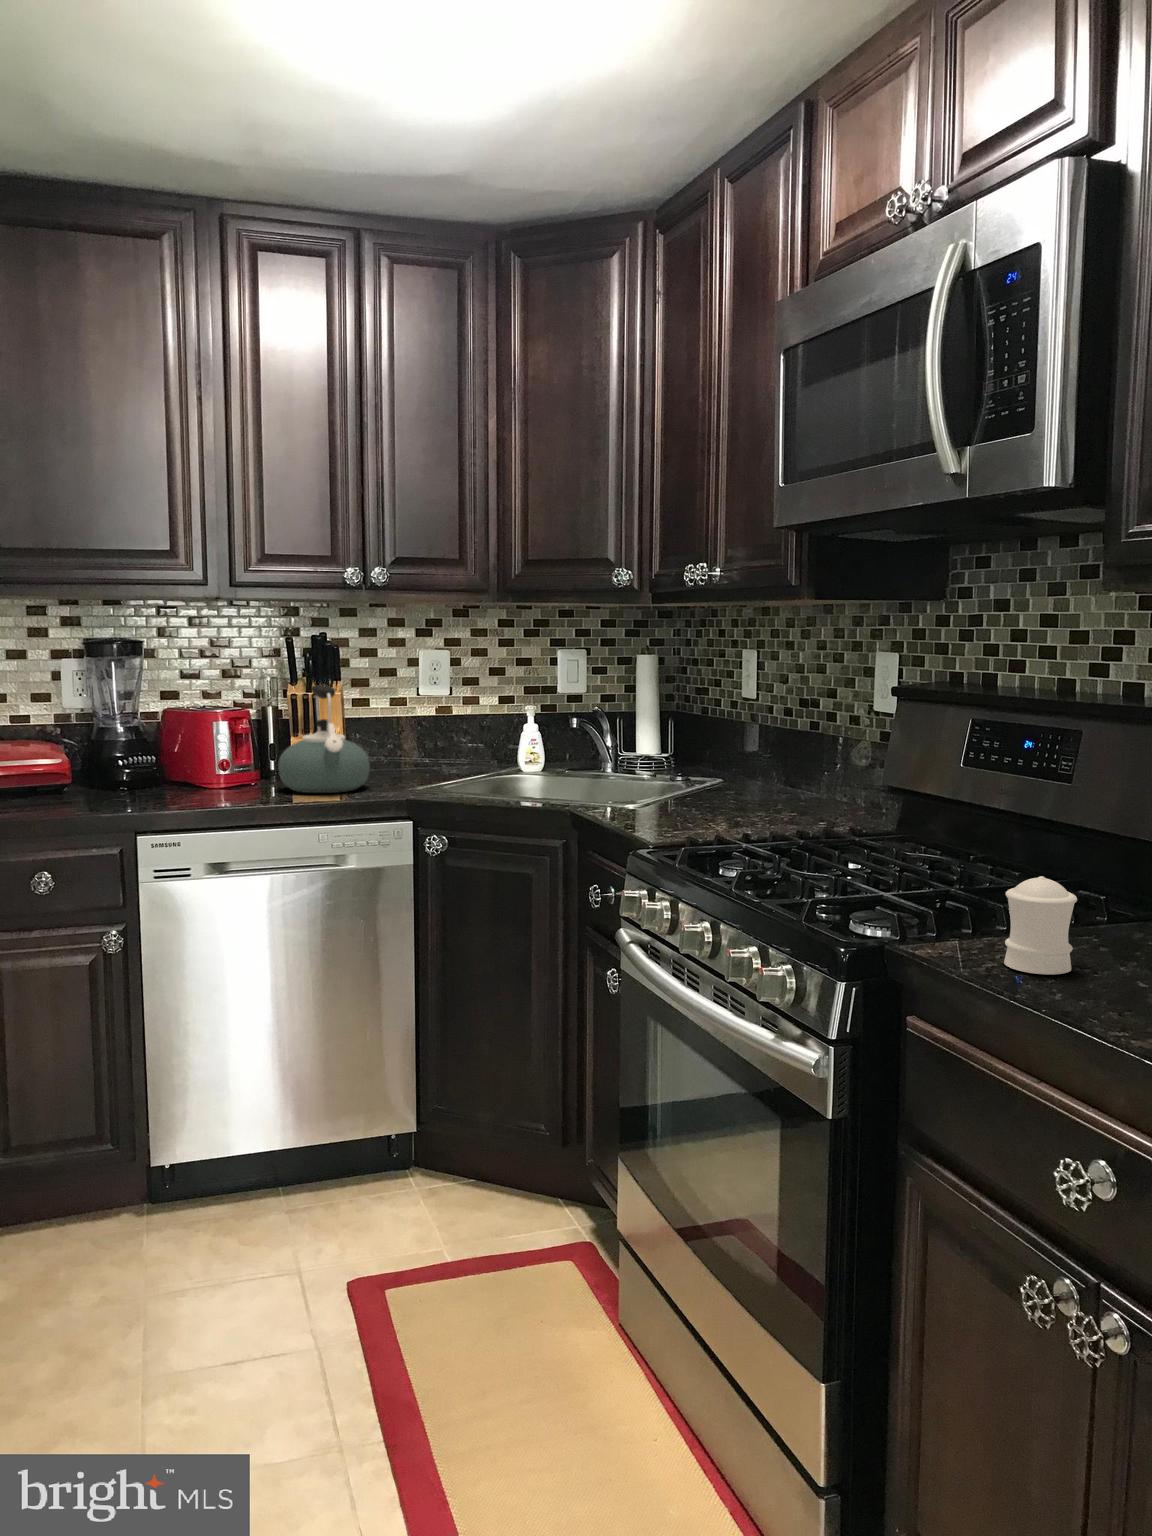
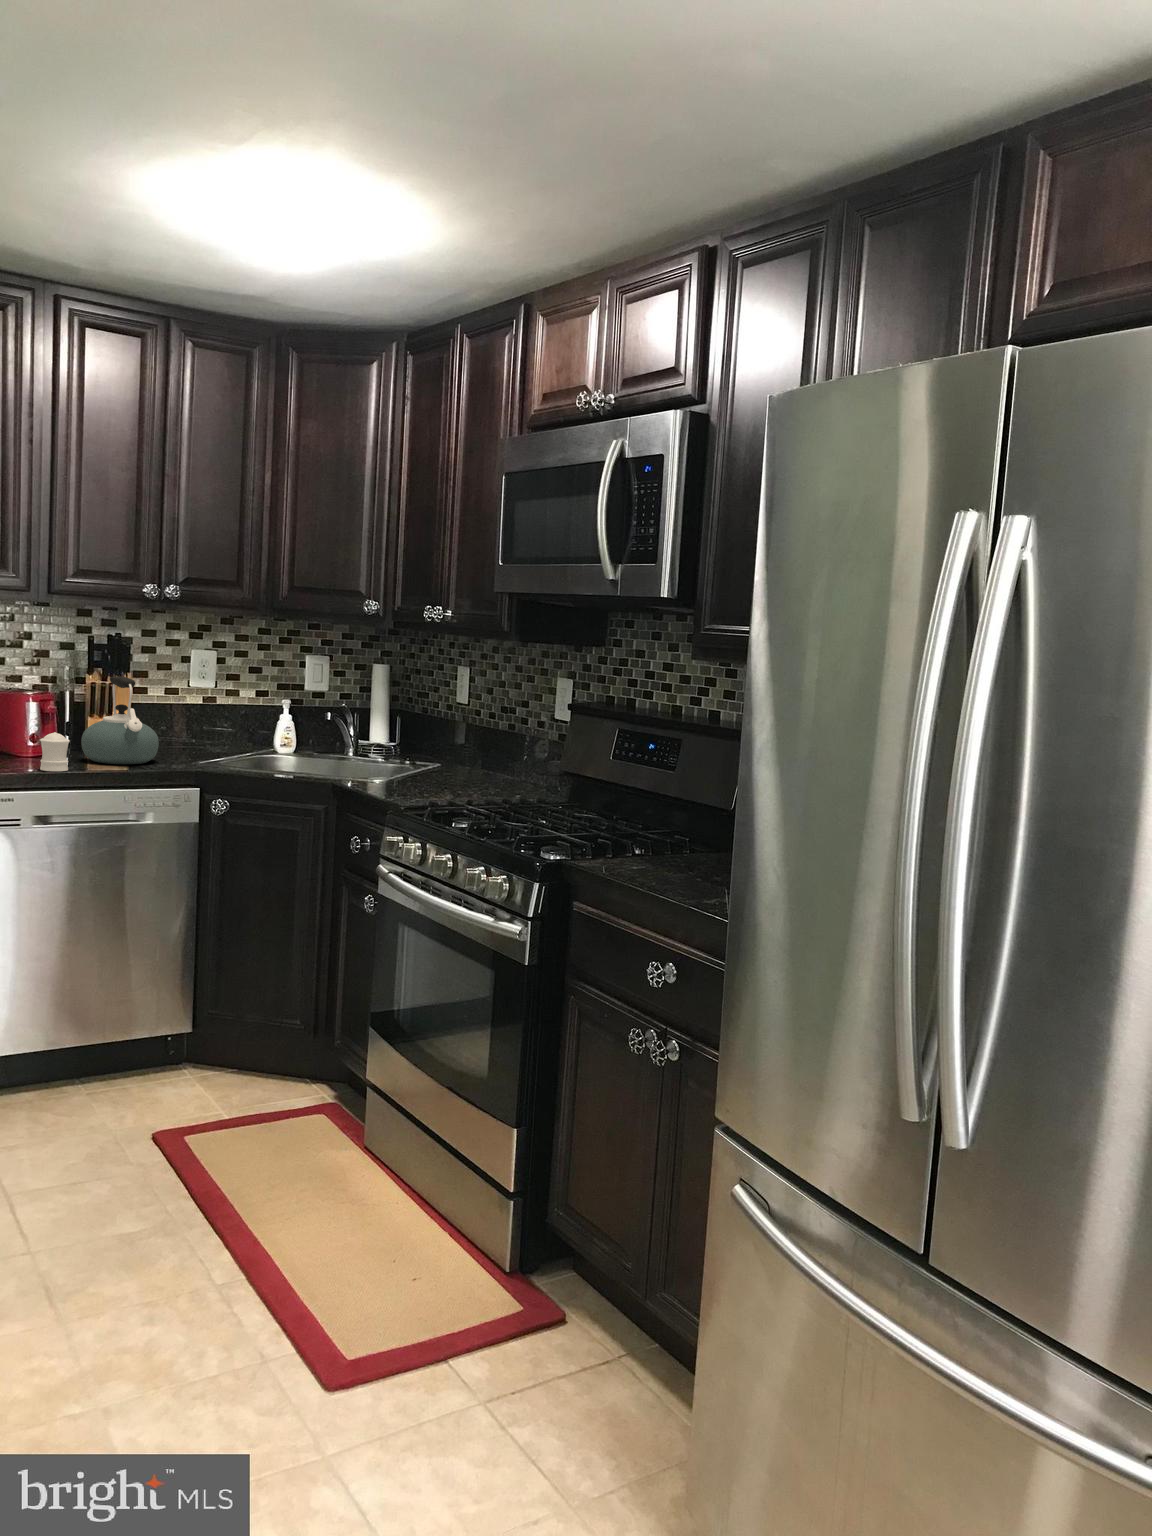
salt shaker: present [1004,876,1077,974] -> present [40,732,70,771]

